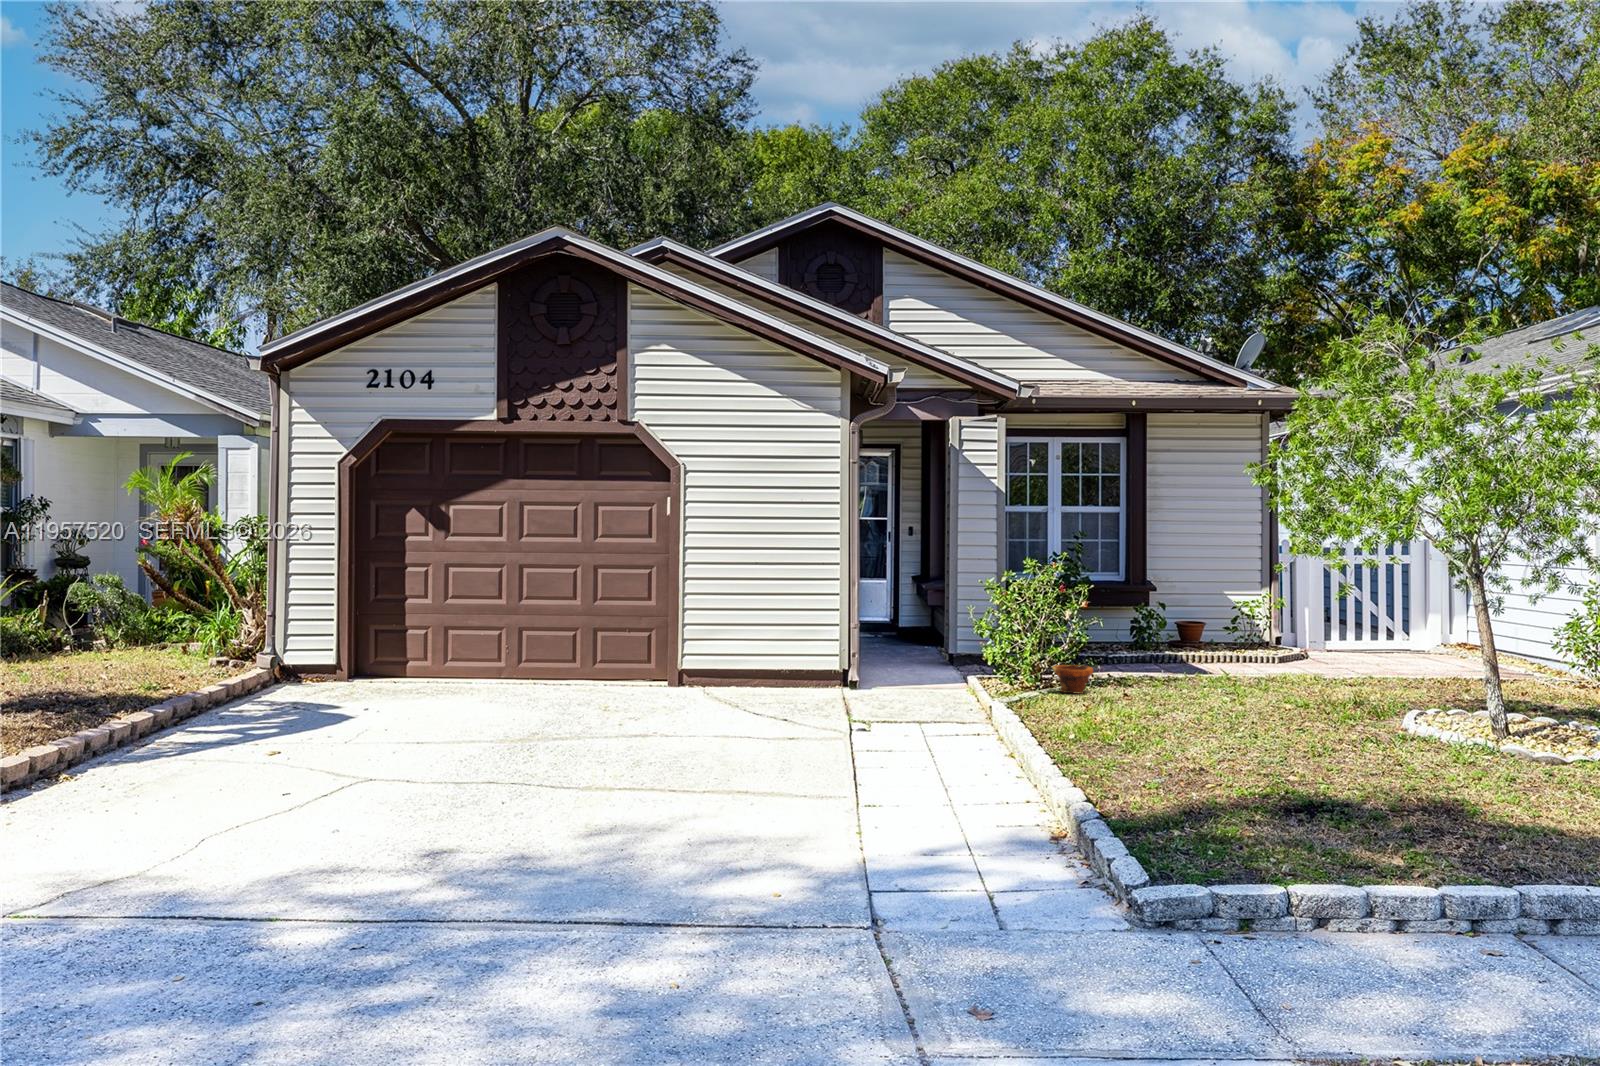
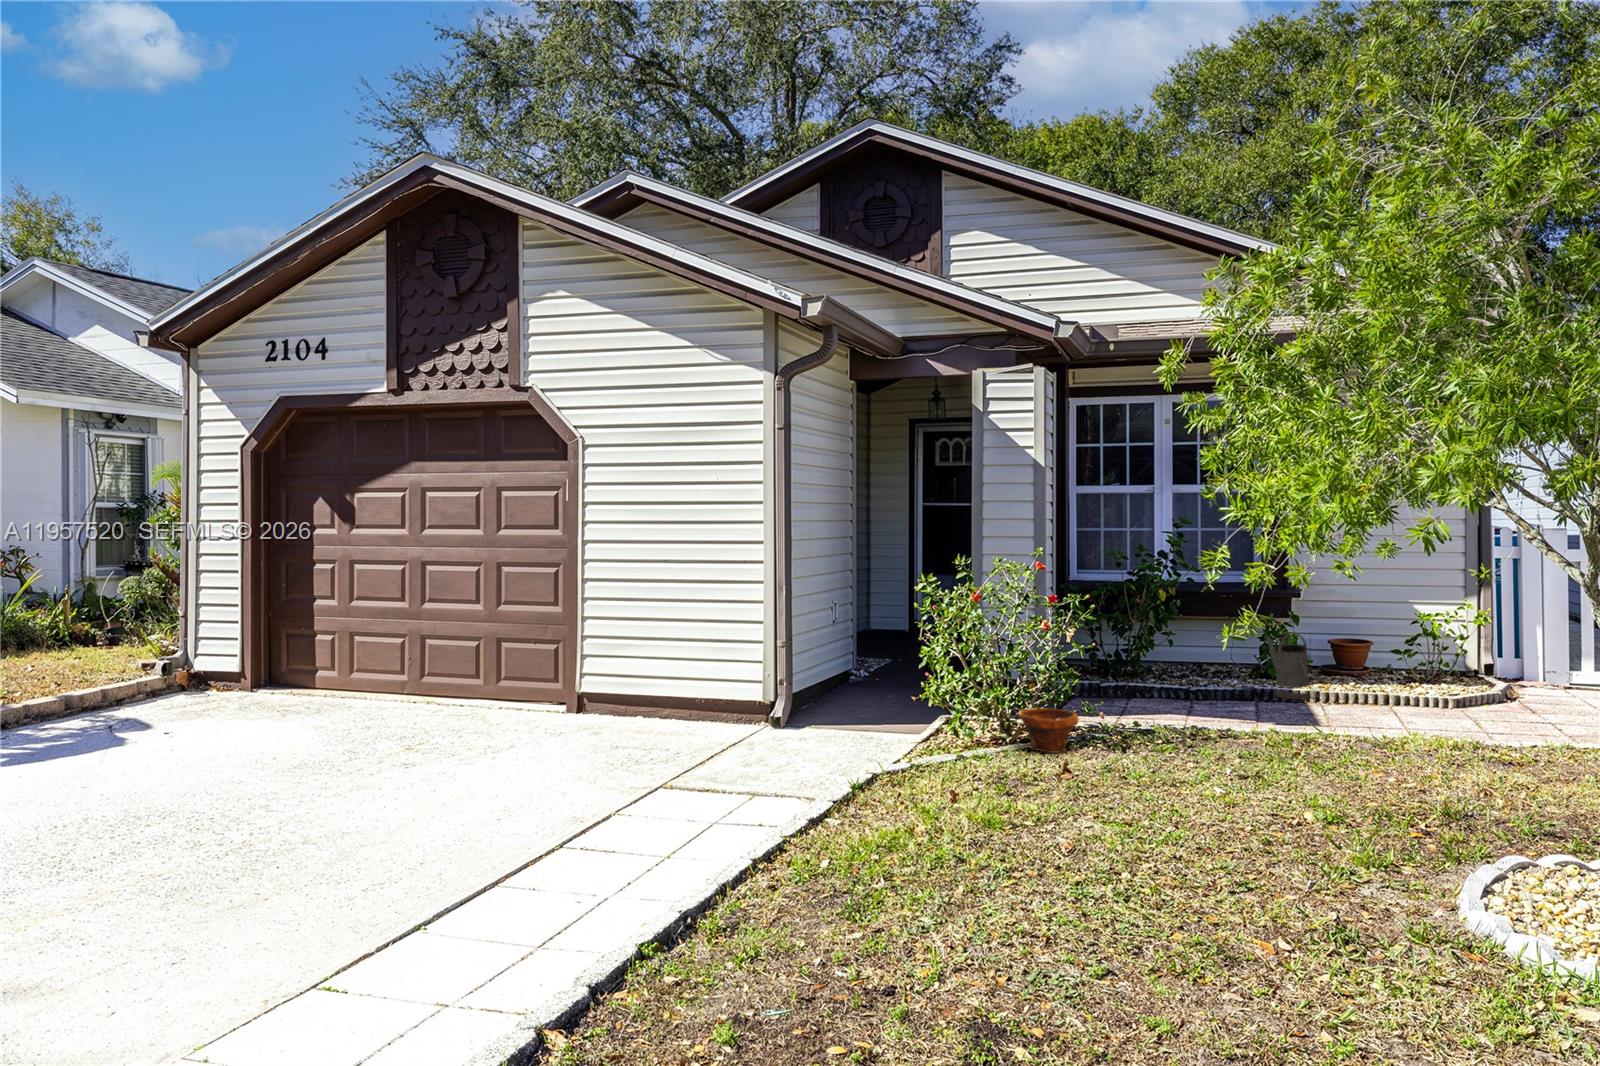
watering can: none [1154,615,1191,663] -> present [1266,633,1311,699]

